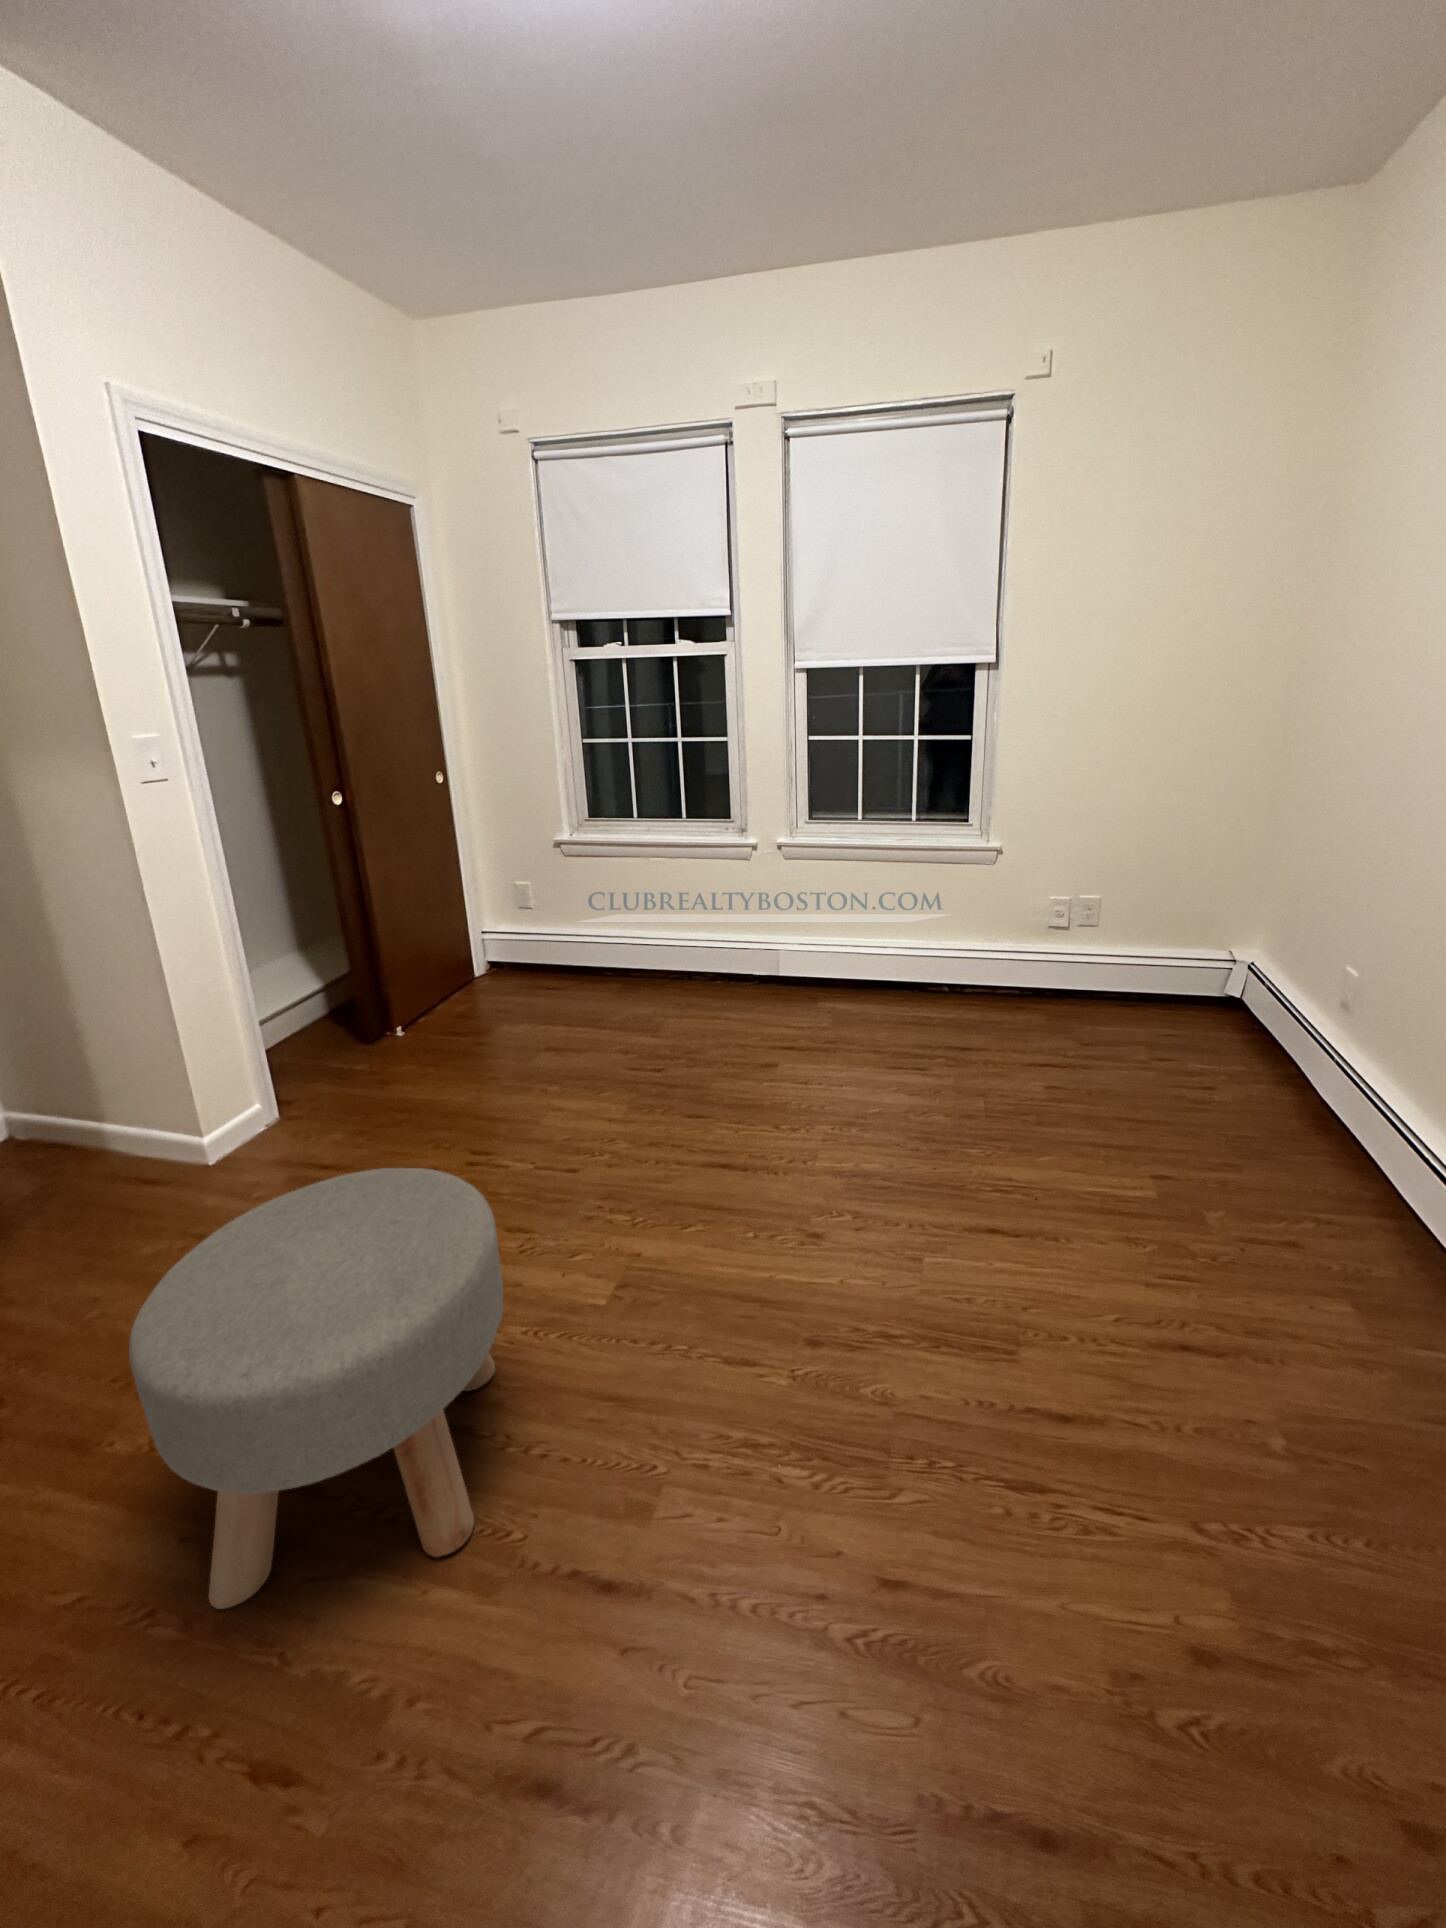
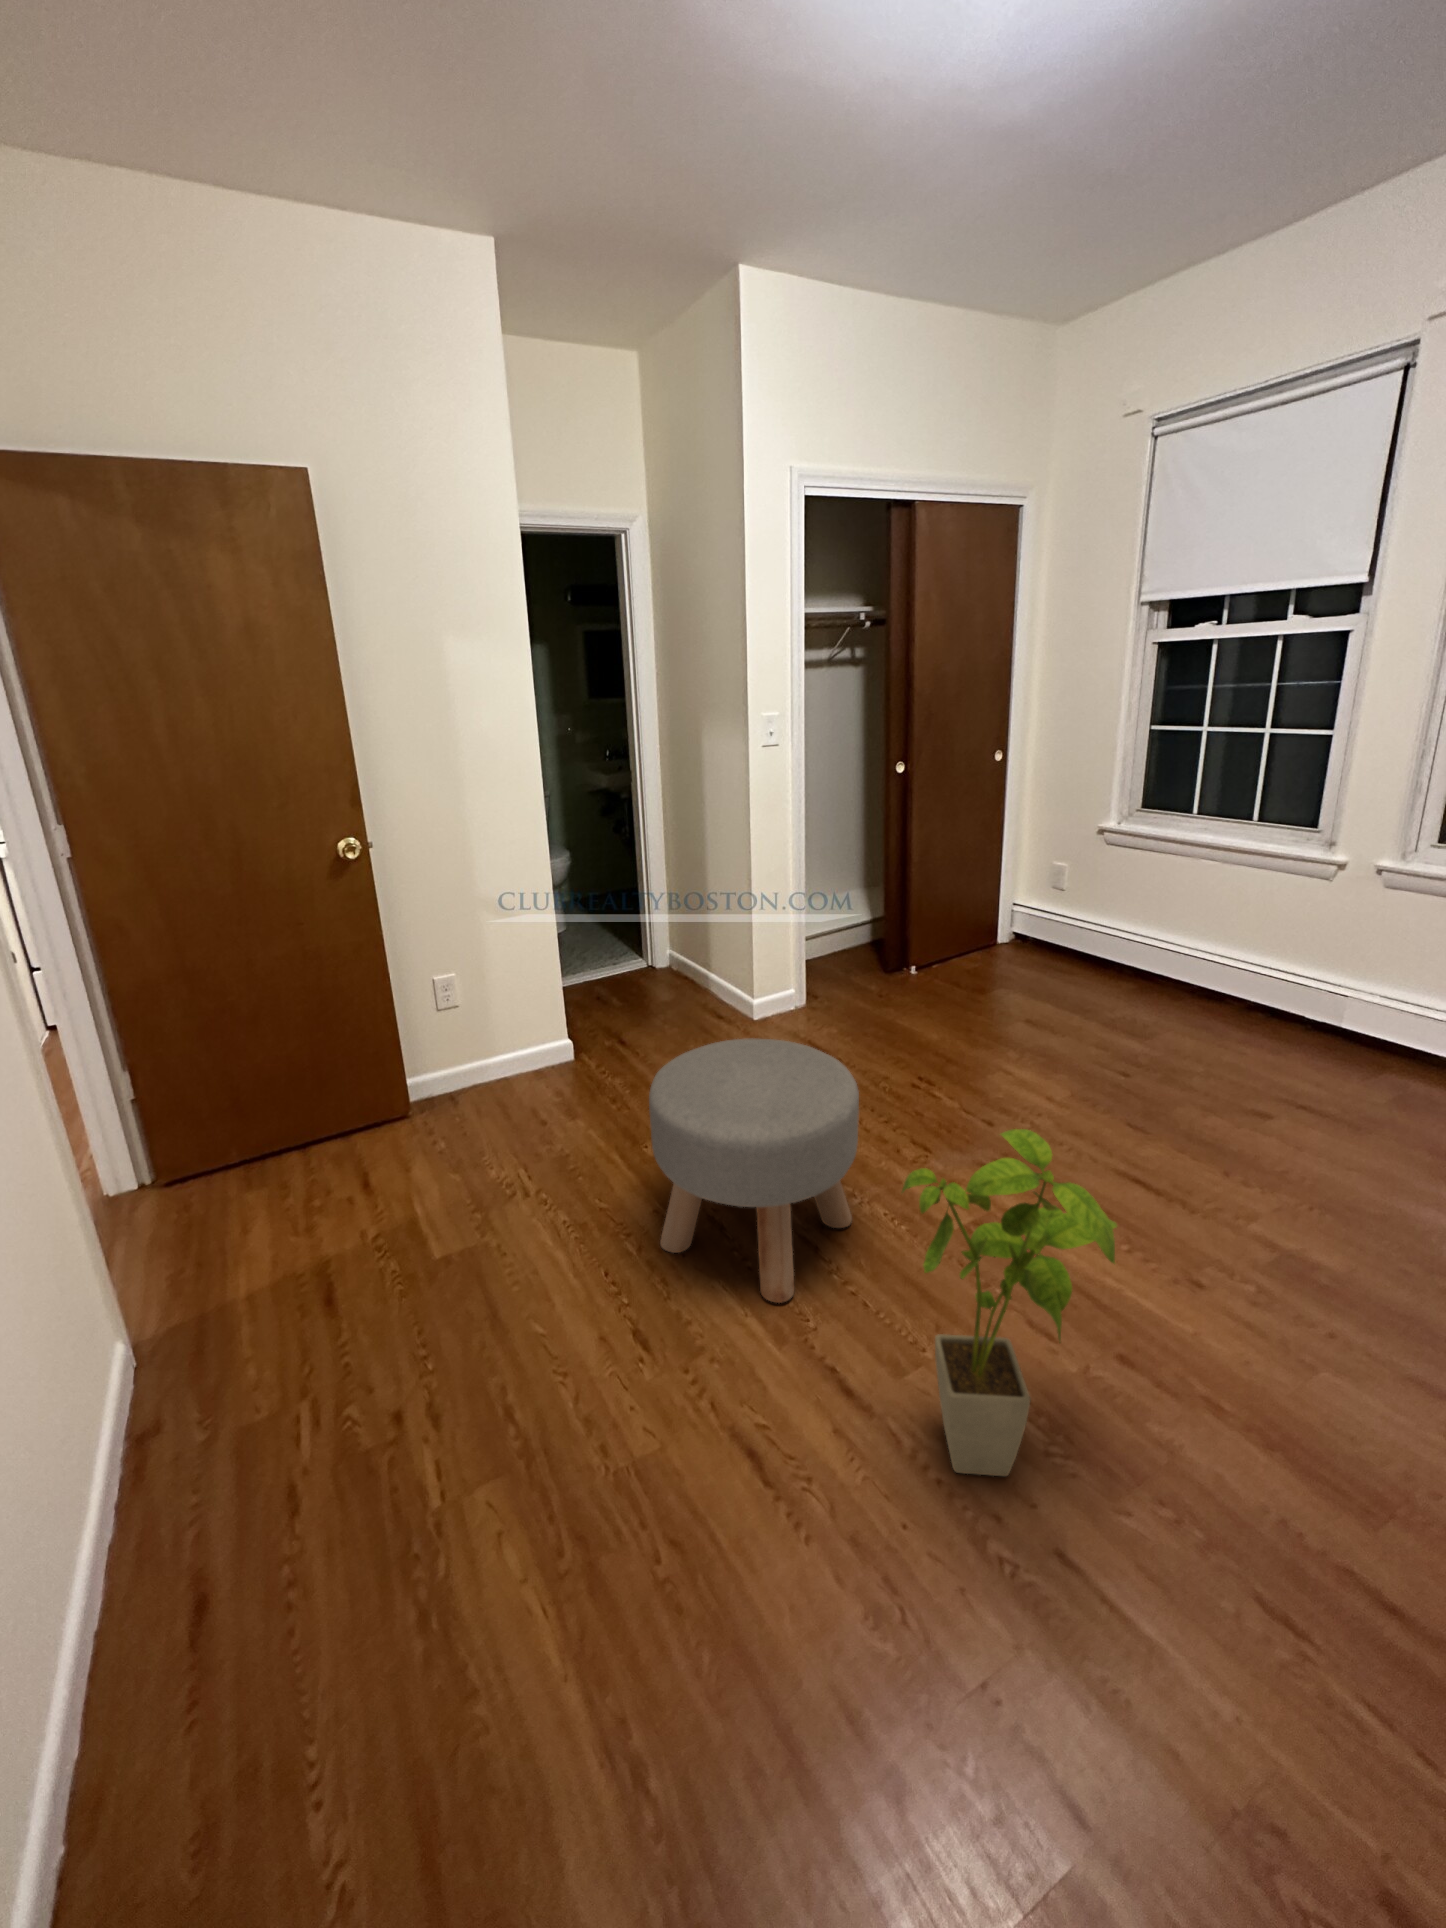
house plant: none [654,1154,921,1586] -> present [902,1129,1117,1476]

